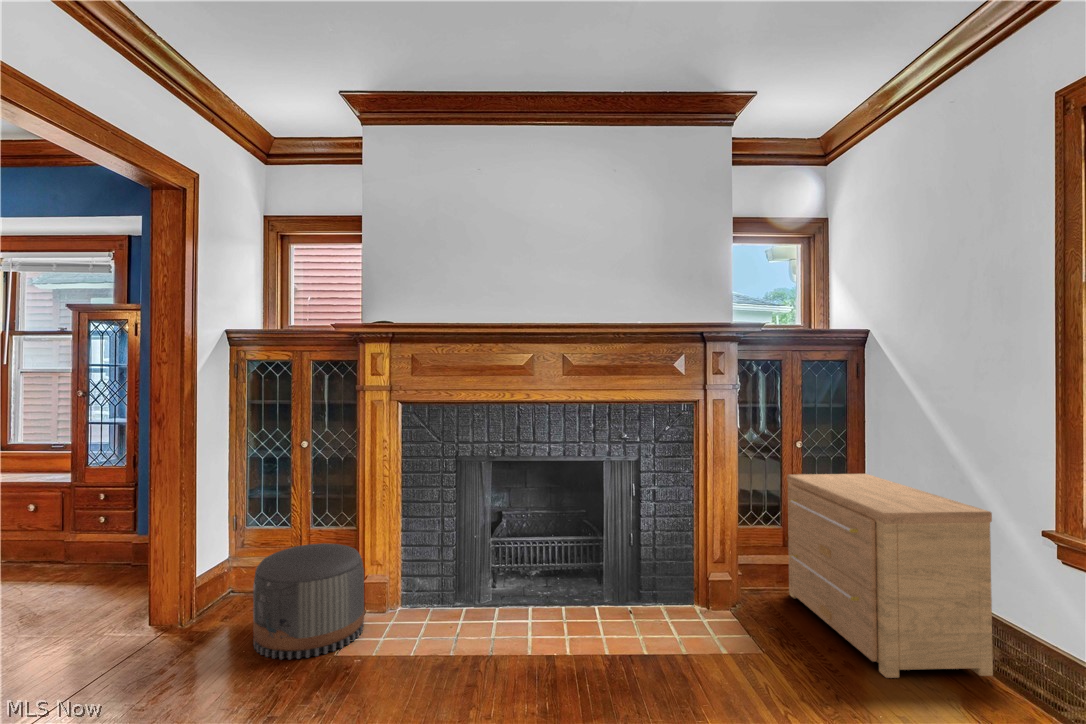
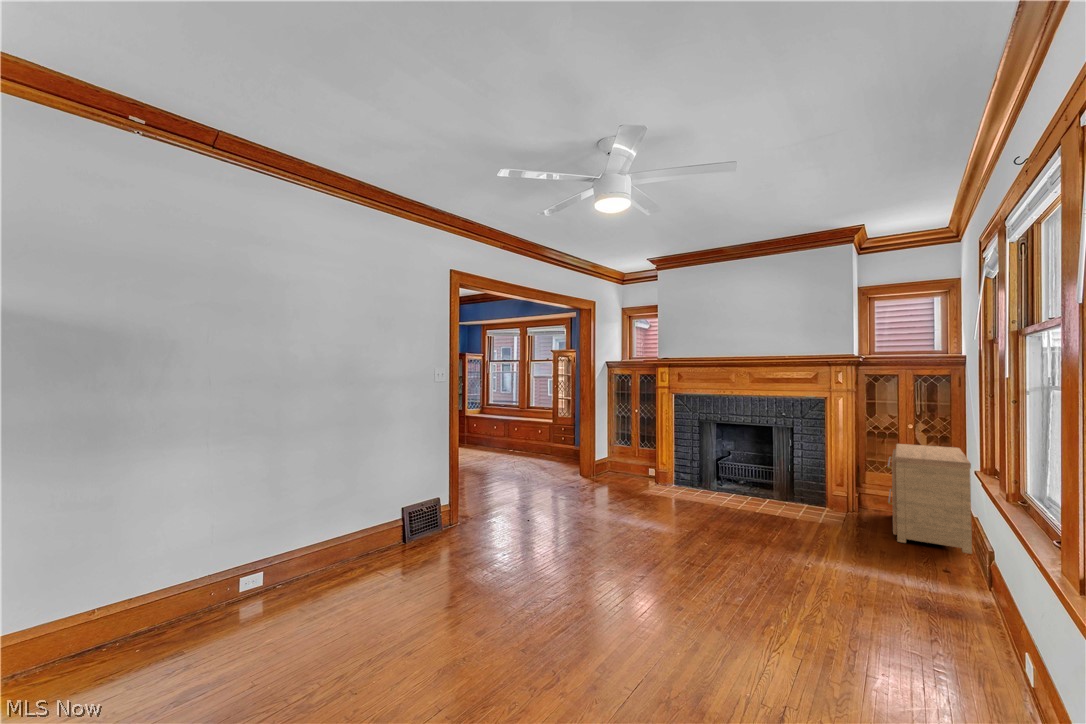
pouf: present [253,543,364,659] -> none [614,451,656,491]

